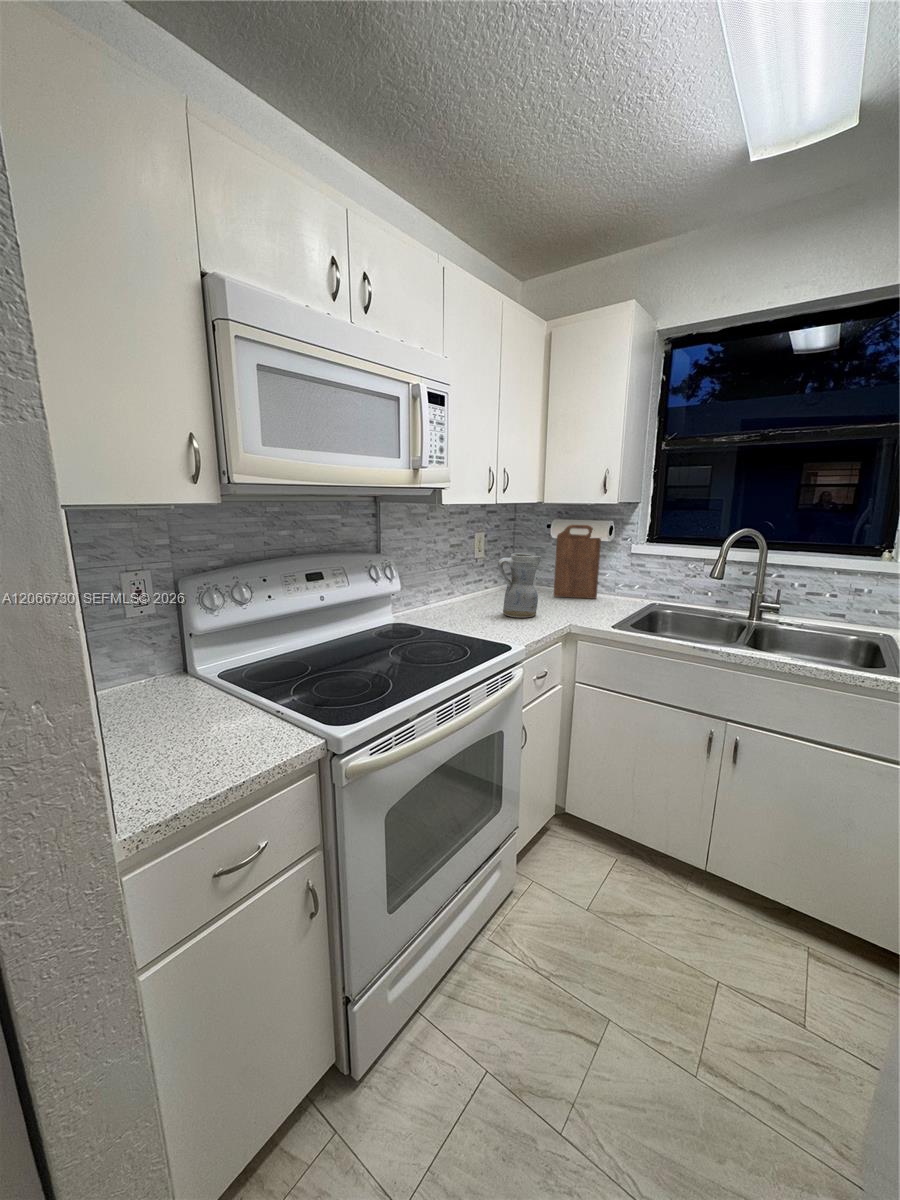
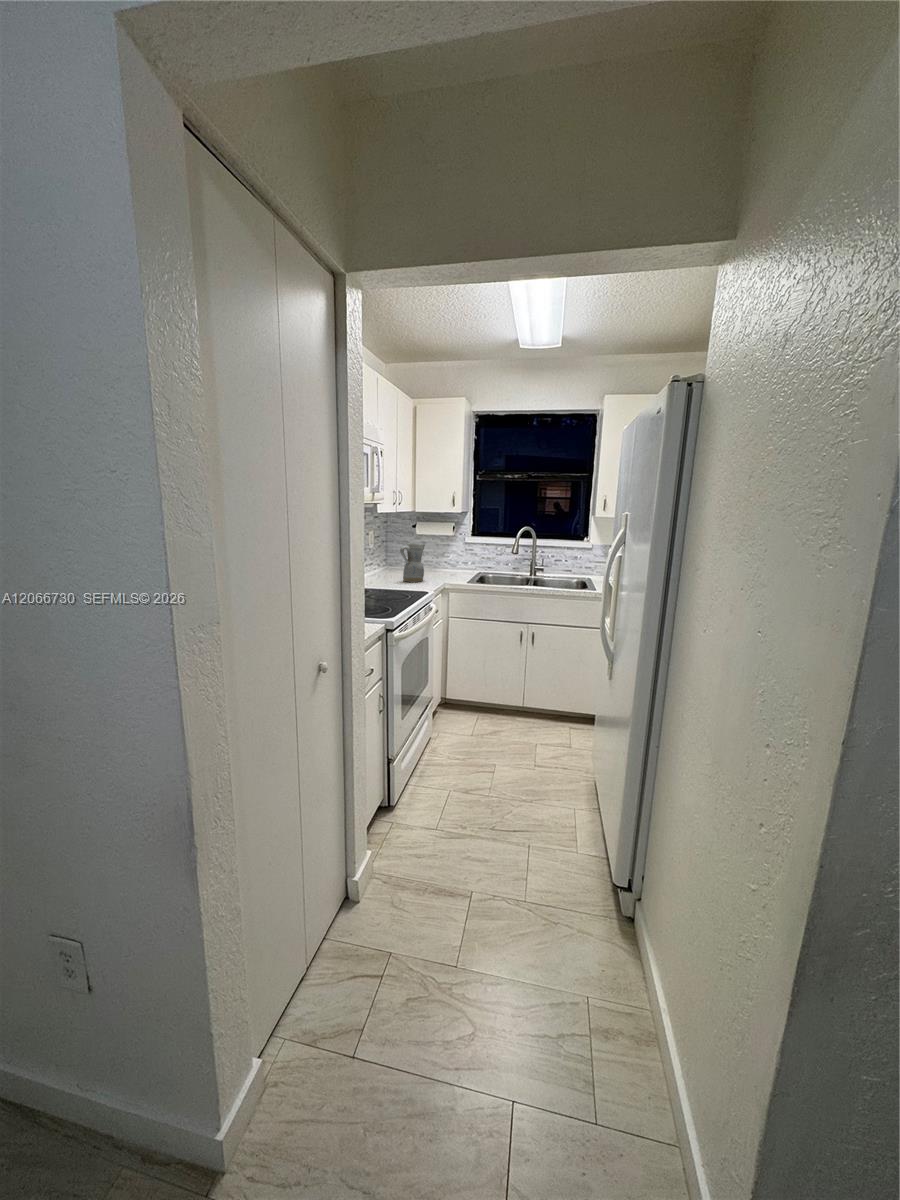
cutting board: present [554,525,601,599] -> none [422,526,449,572]

